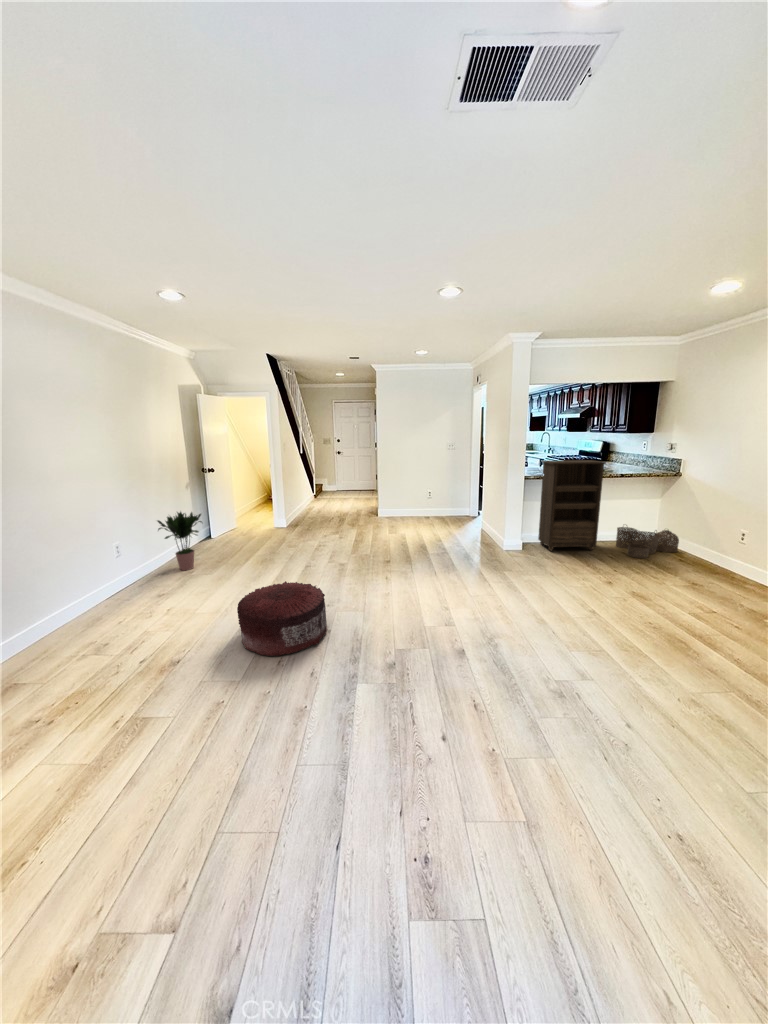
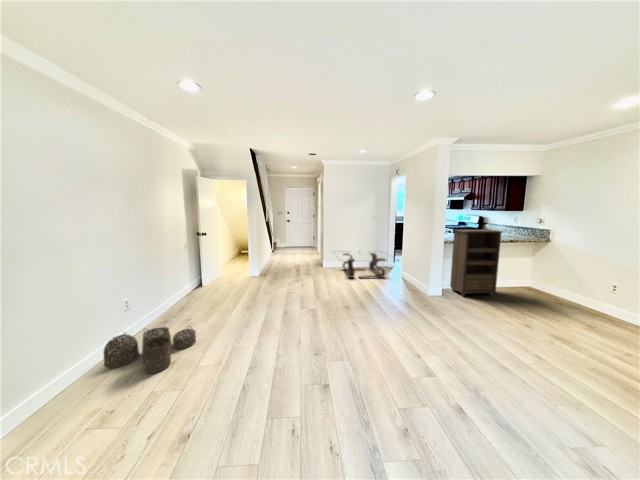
coffee table: none [389,493,476,531] -> present [343,253,399,279]
potted plant: present [158,512,202,570] -> none [158,265,202,318]
woven basket: present [616,527,679,558] -> present [103,327,196,373]
pouf: present [237,581,327,656] -> none [245,338,327,428]

